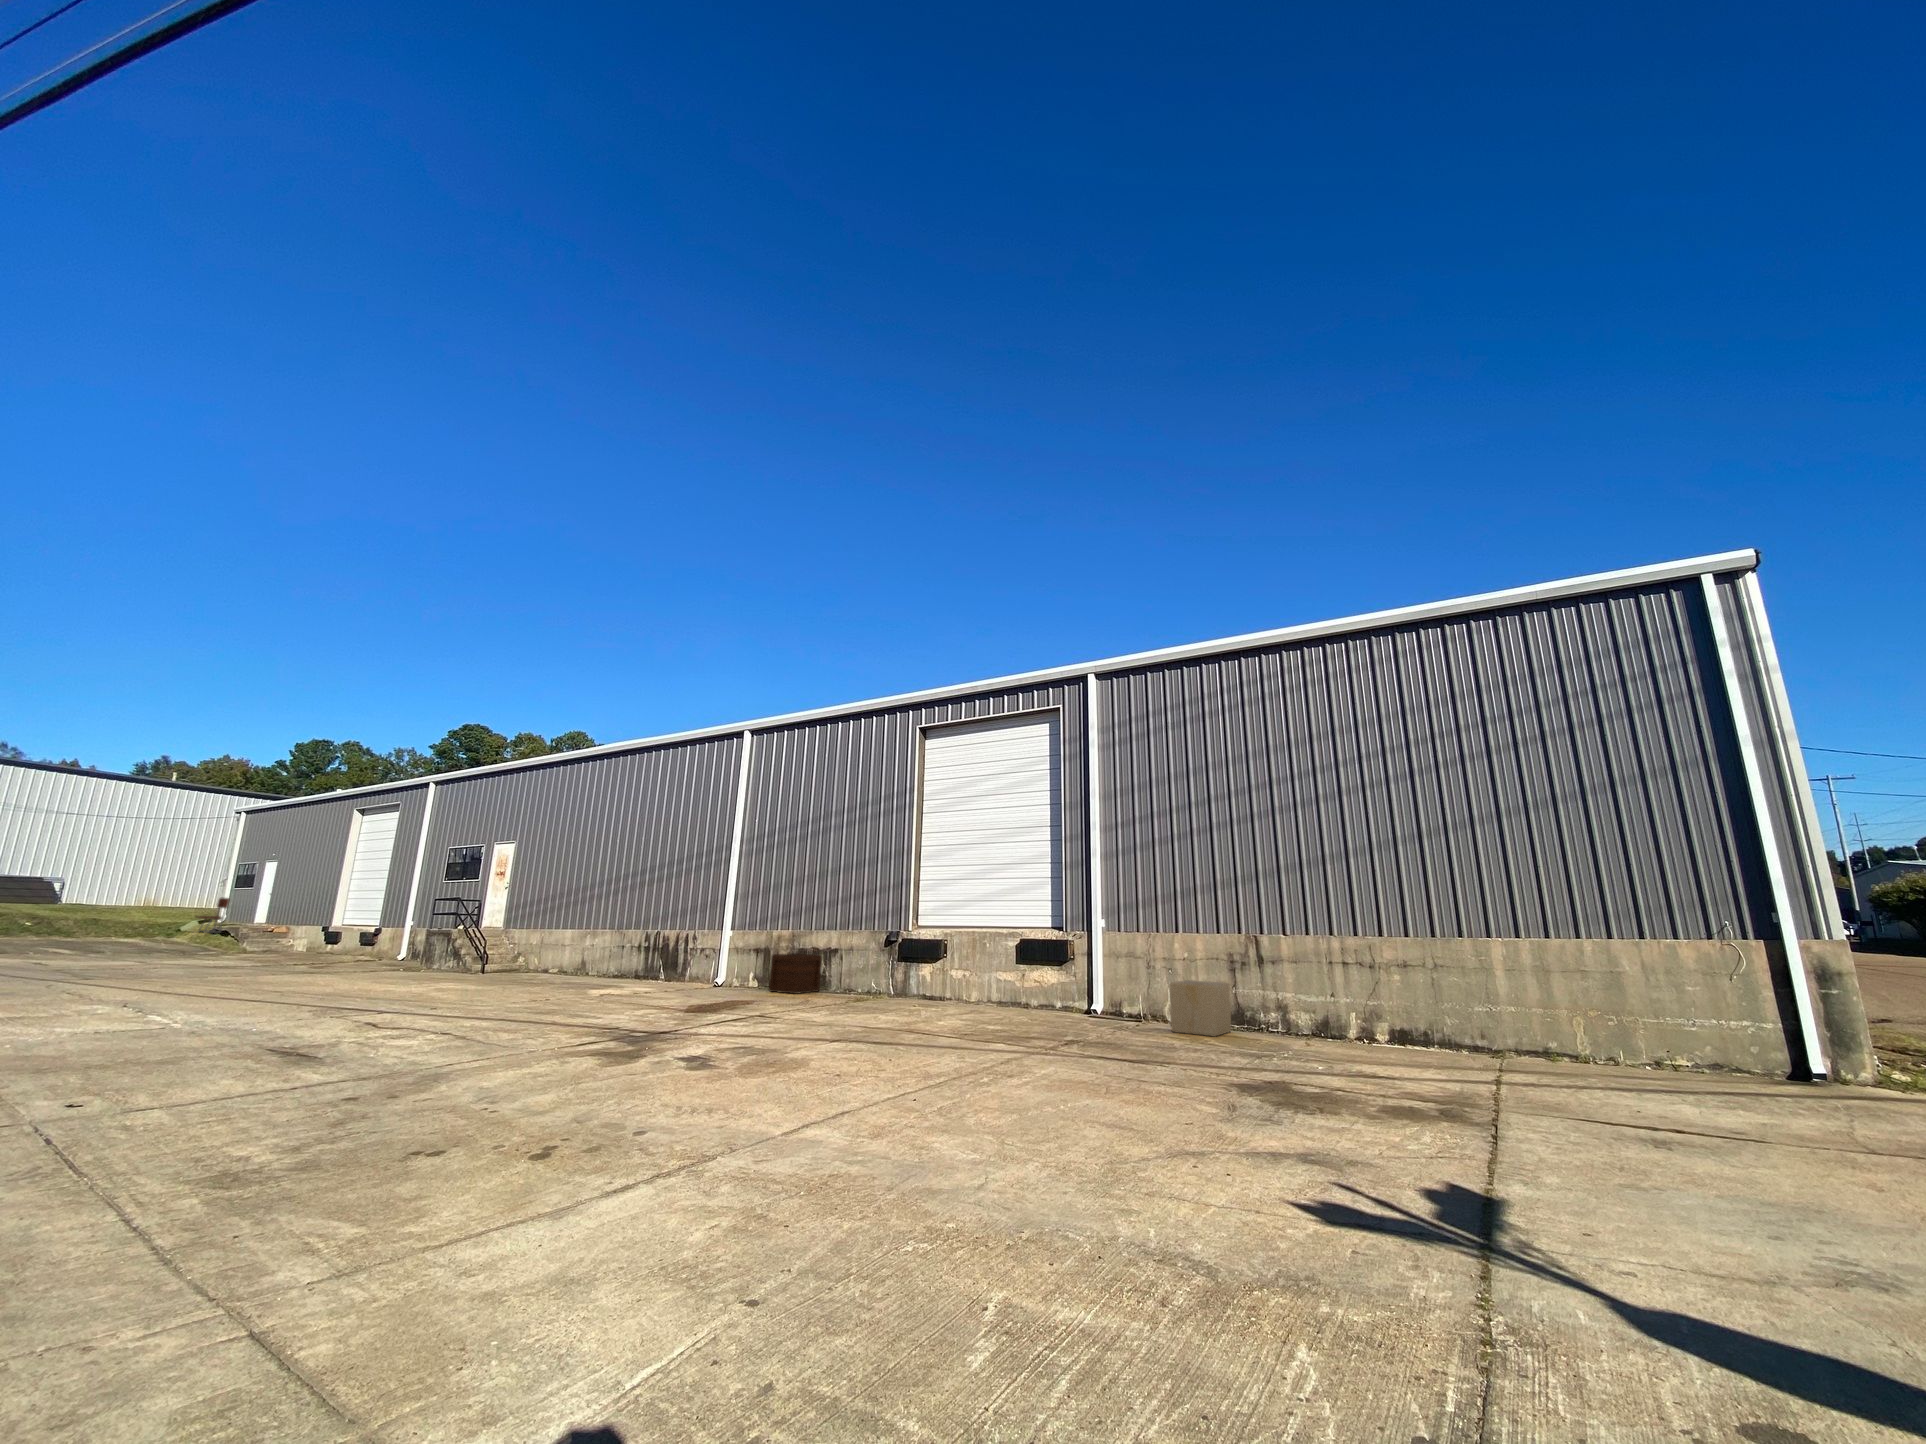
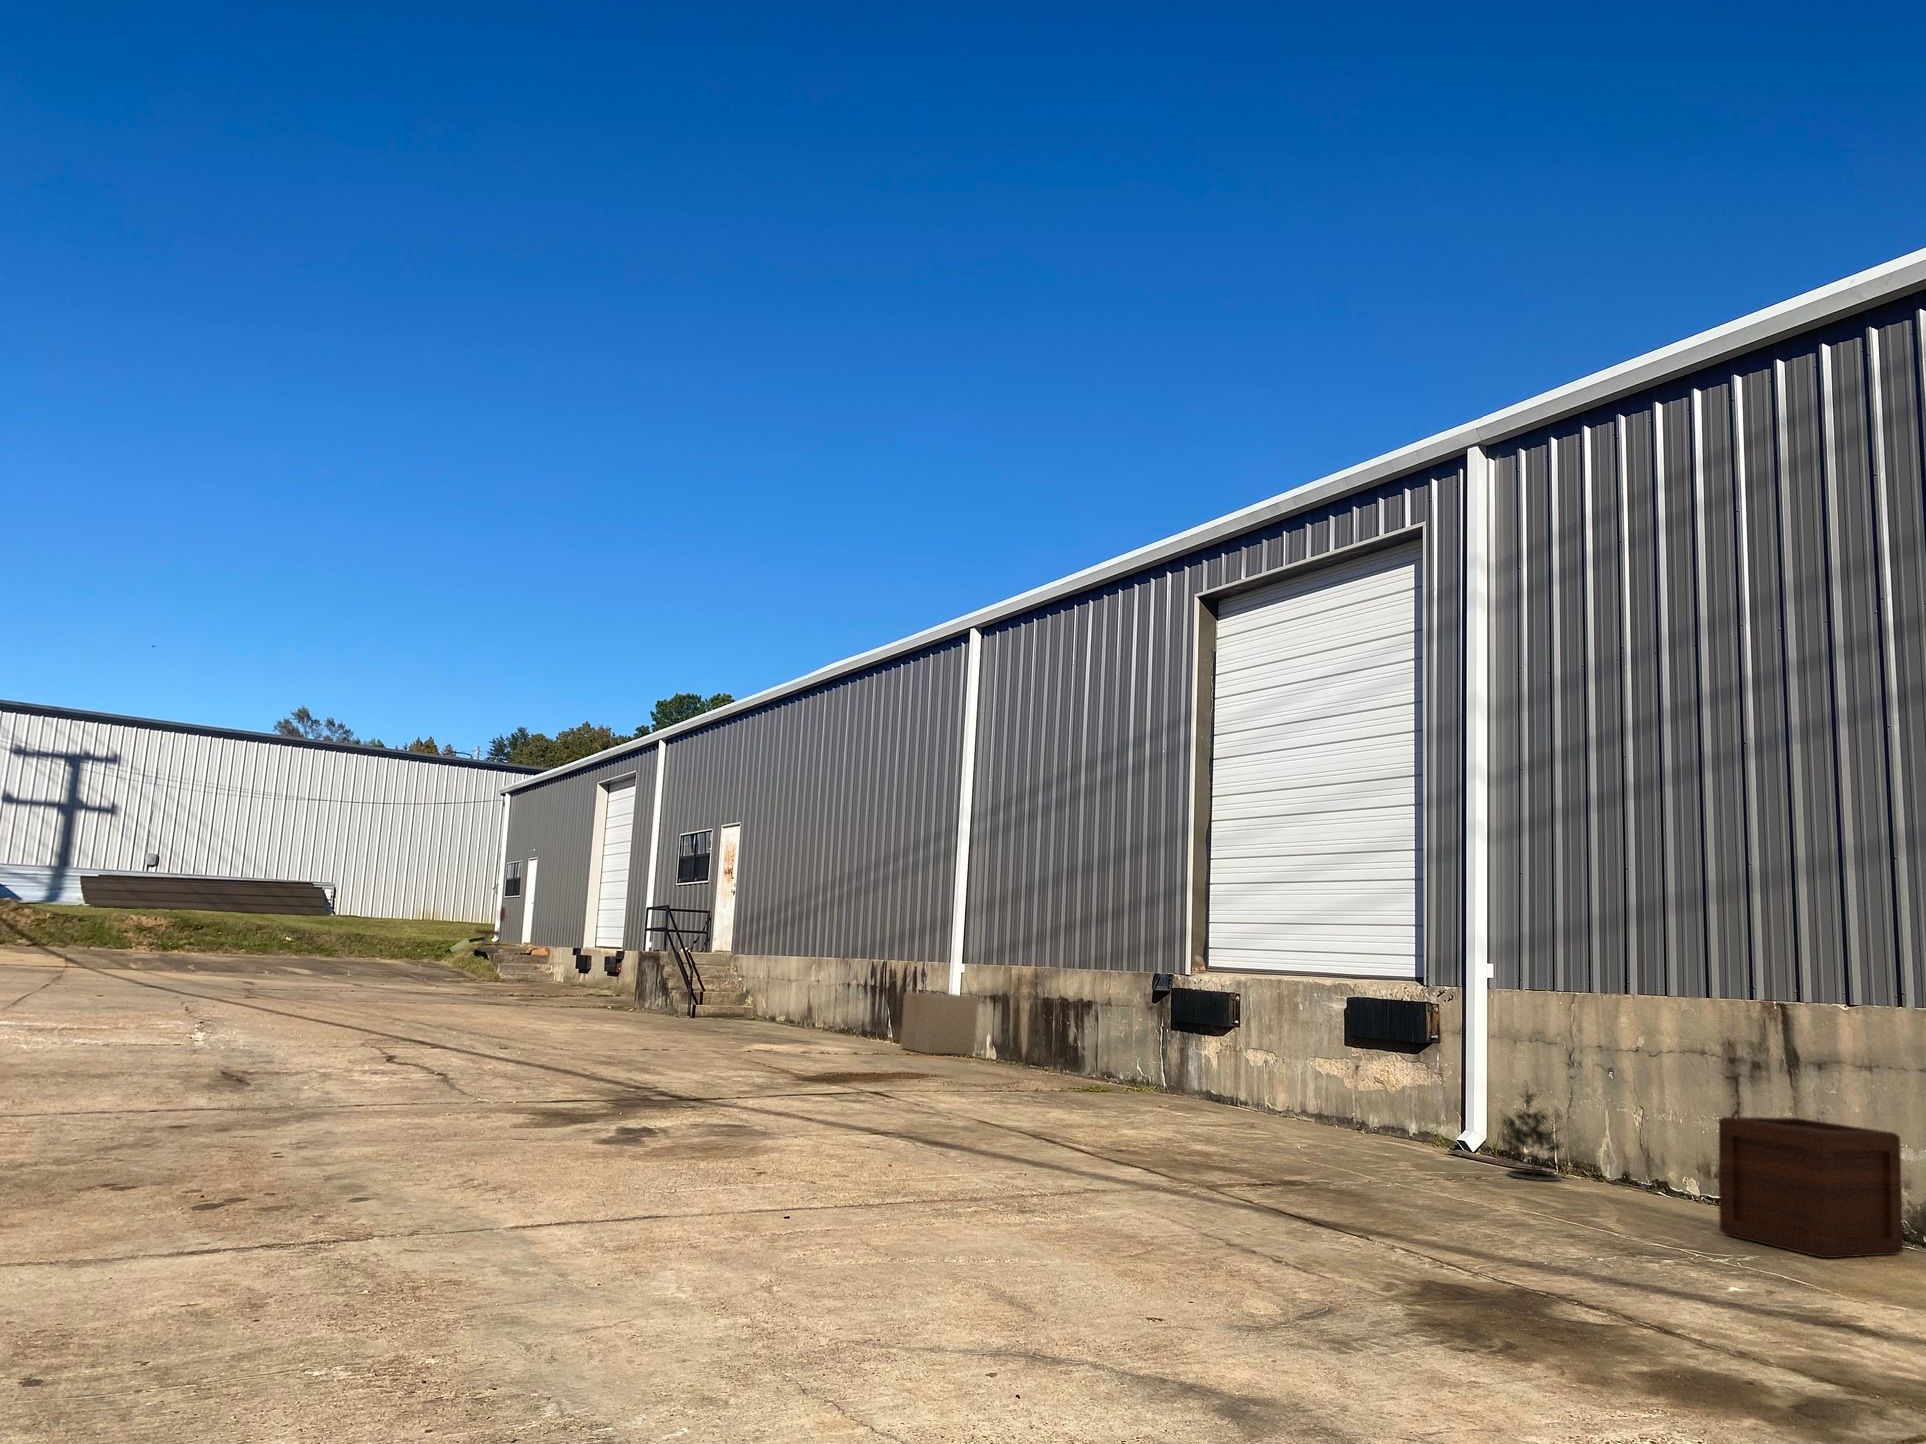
wooden crate: present [769,953,822,994] -> present [1719,1117,1903,1258]
potted tree: none [1121,977,1151,1026] -> present [1500,1083,1564,1181]
cardboard box: present [1170,980,1231,1036] -> present [900,992,978,1055]

